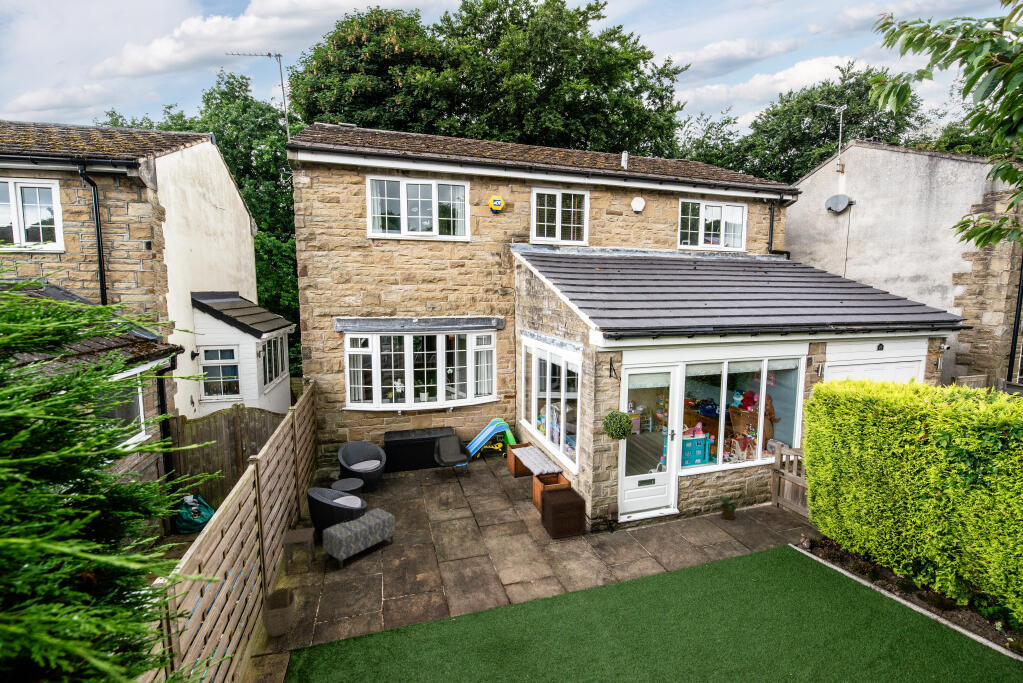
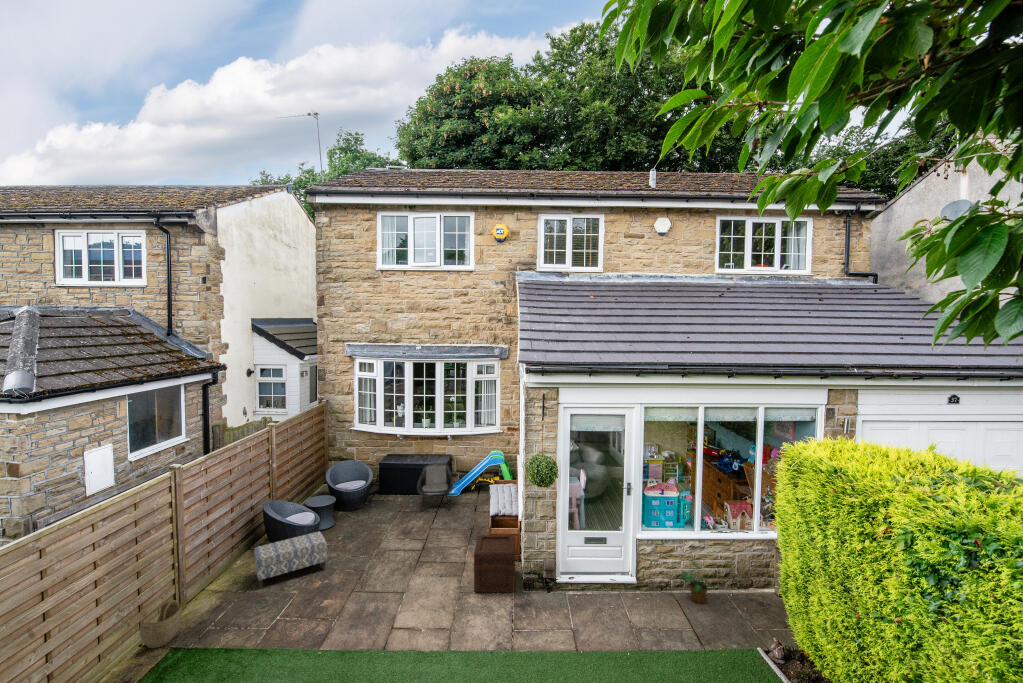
side table: present [282,528,316,576] -> none [211,543,250,587]

